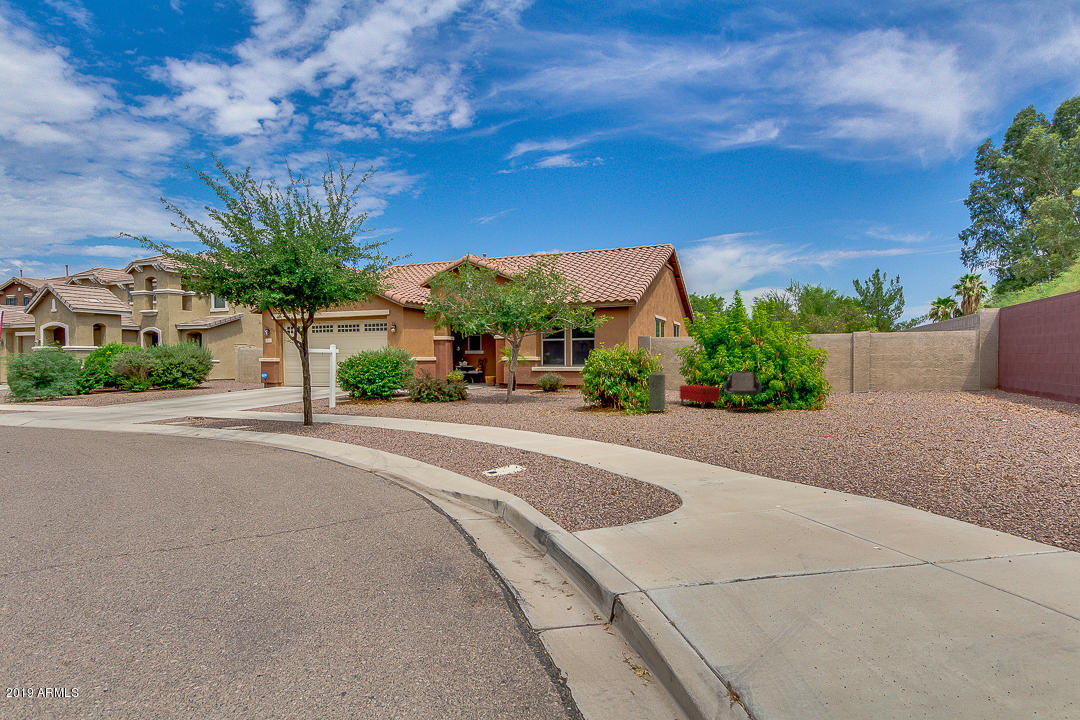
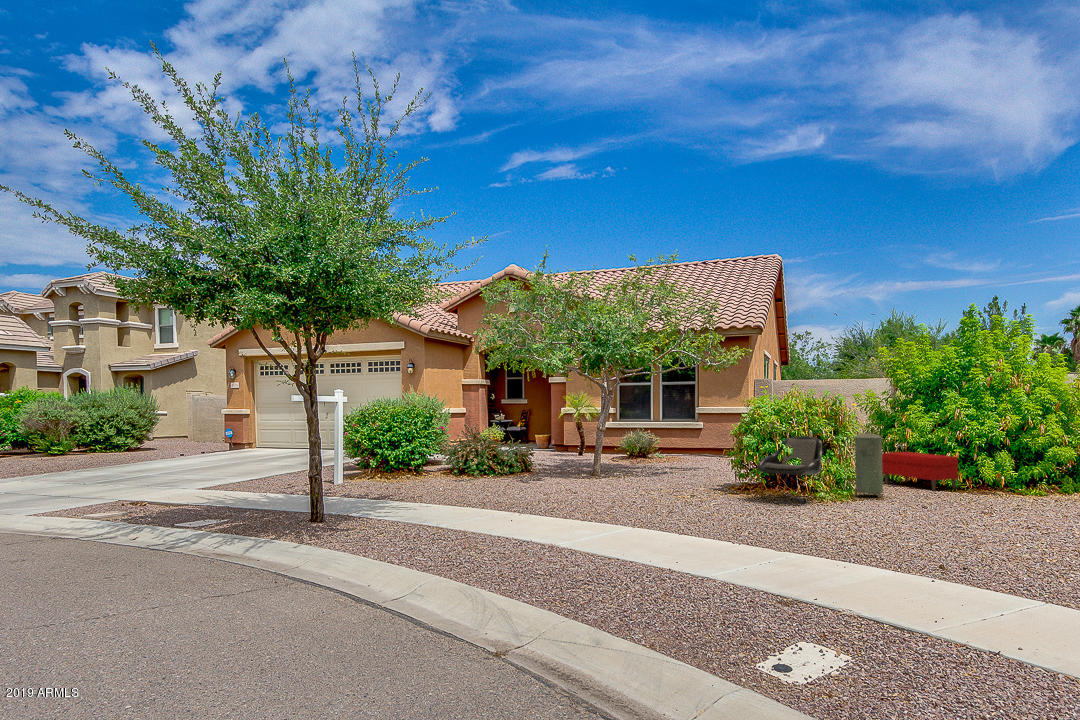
lounge chair: present [724,371,762,412] -> present [757,436,826,503]

